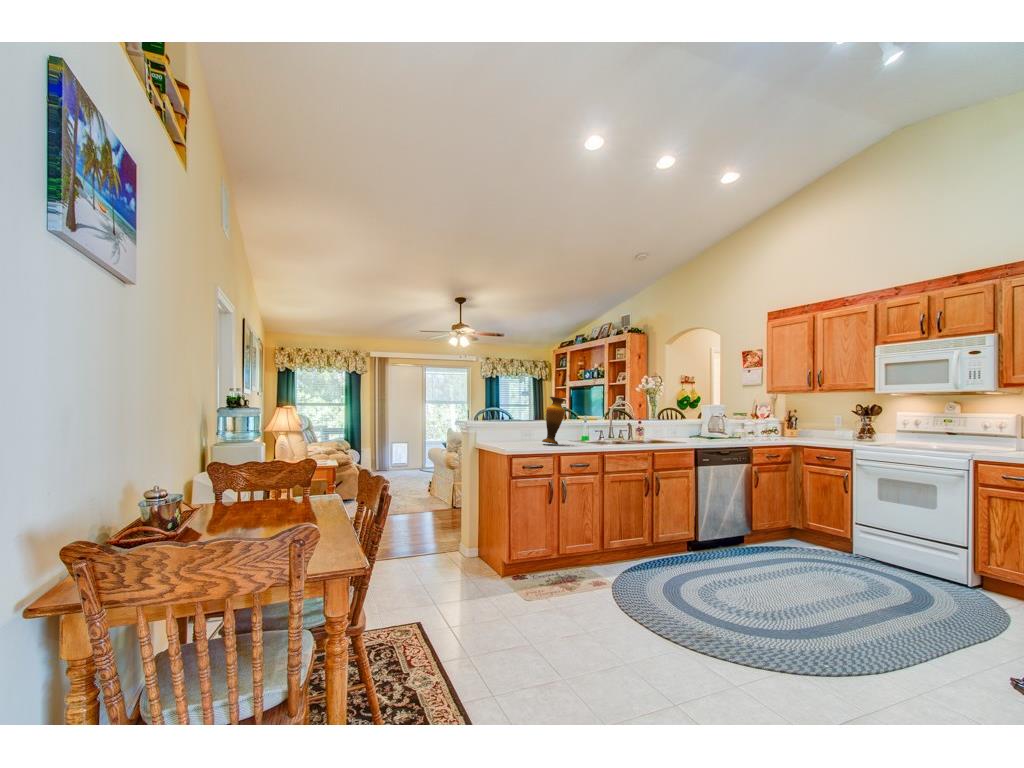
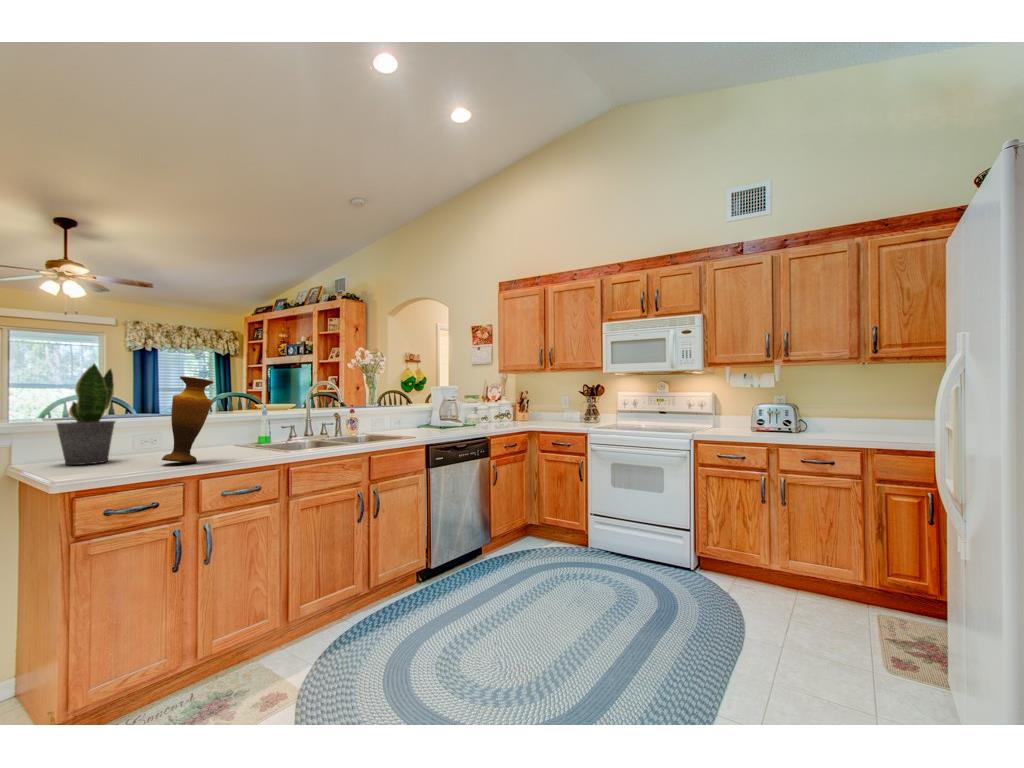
potted plant: none [495,389,519,442] -> present [57,364,115,465]

